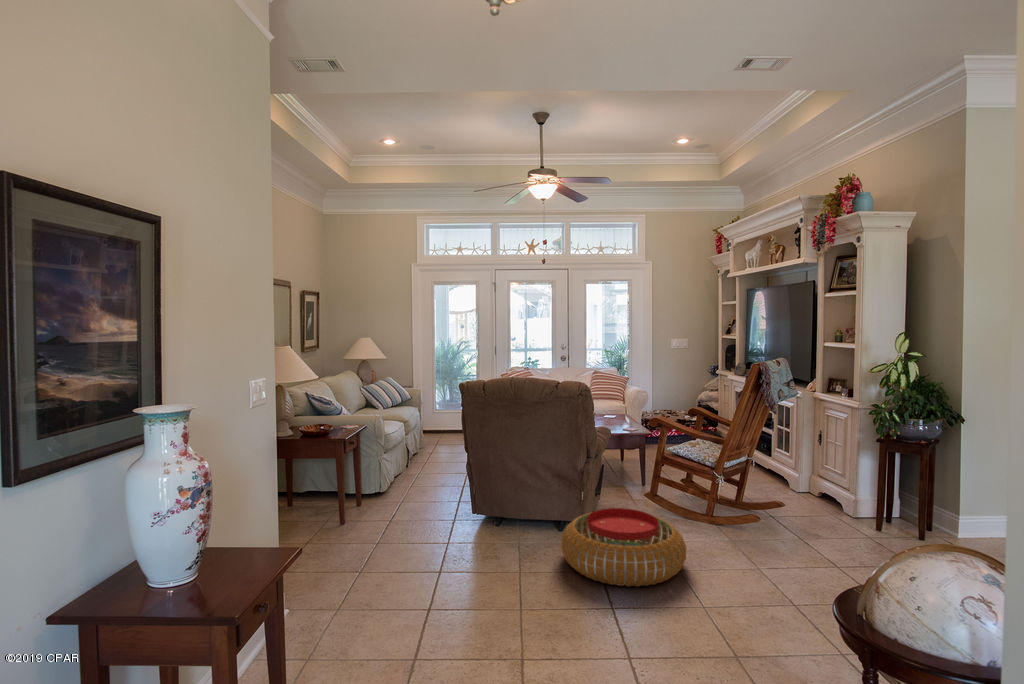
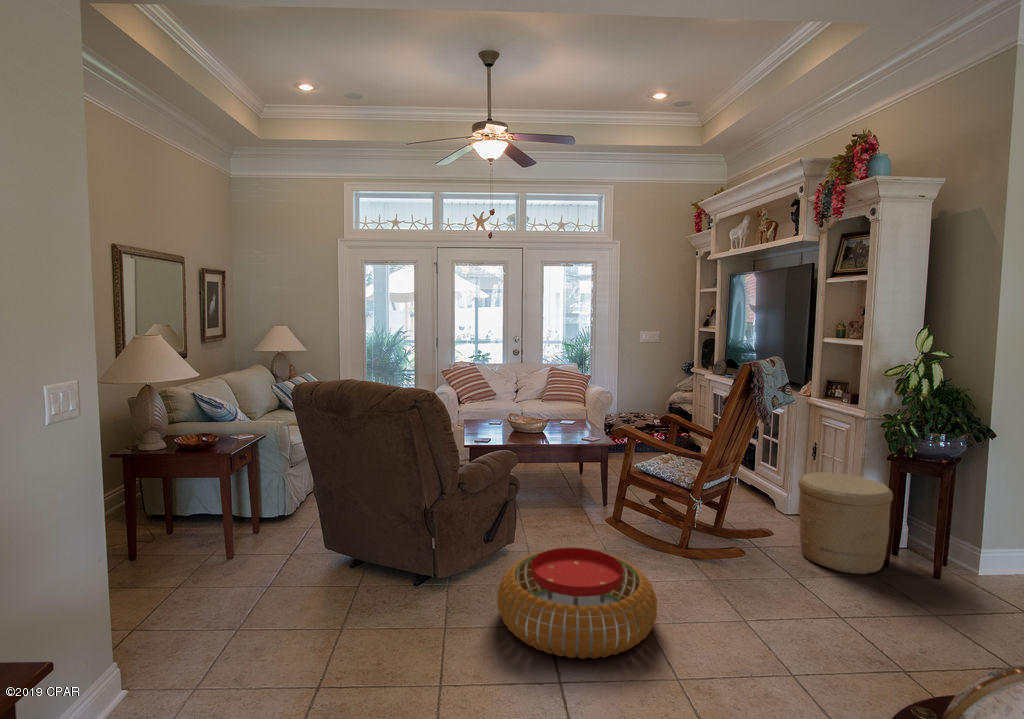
woven basket: none [804,454,882,536] -> present [798,472,893,574]

